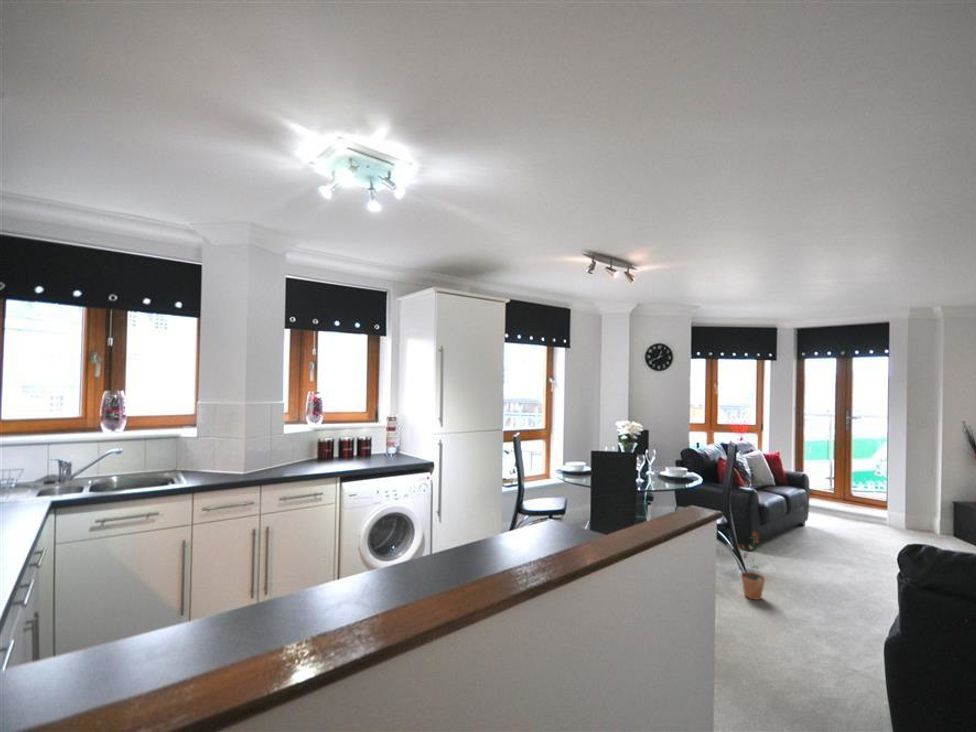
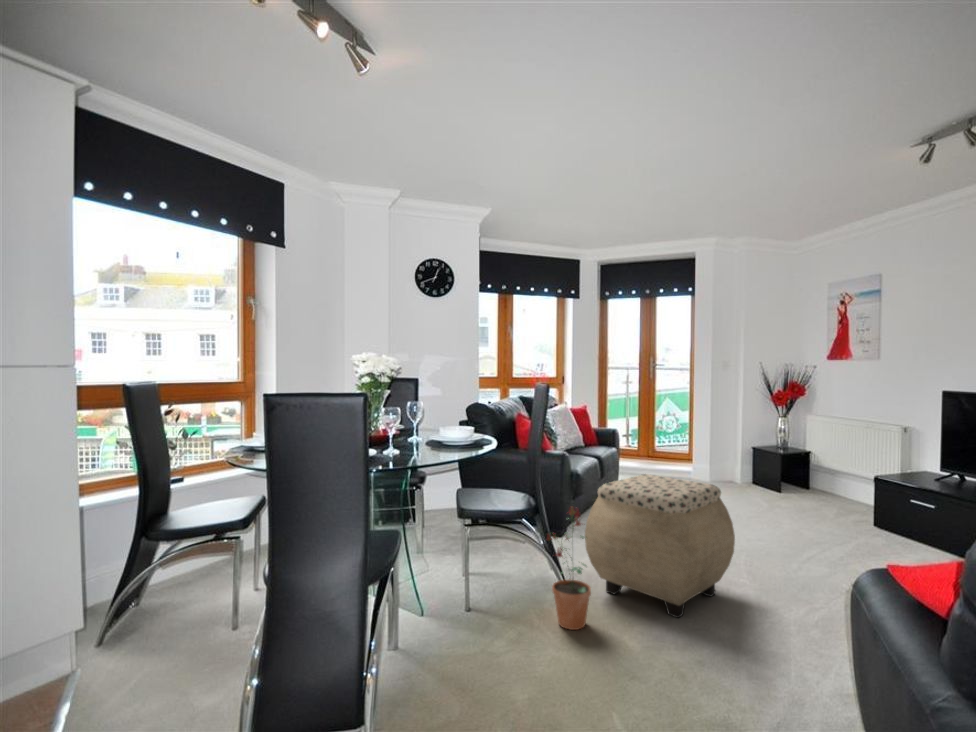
ottoman: none [765,516,875,606] -> present [585,474,735,618]

